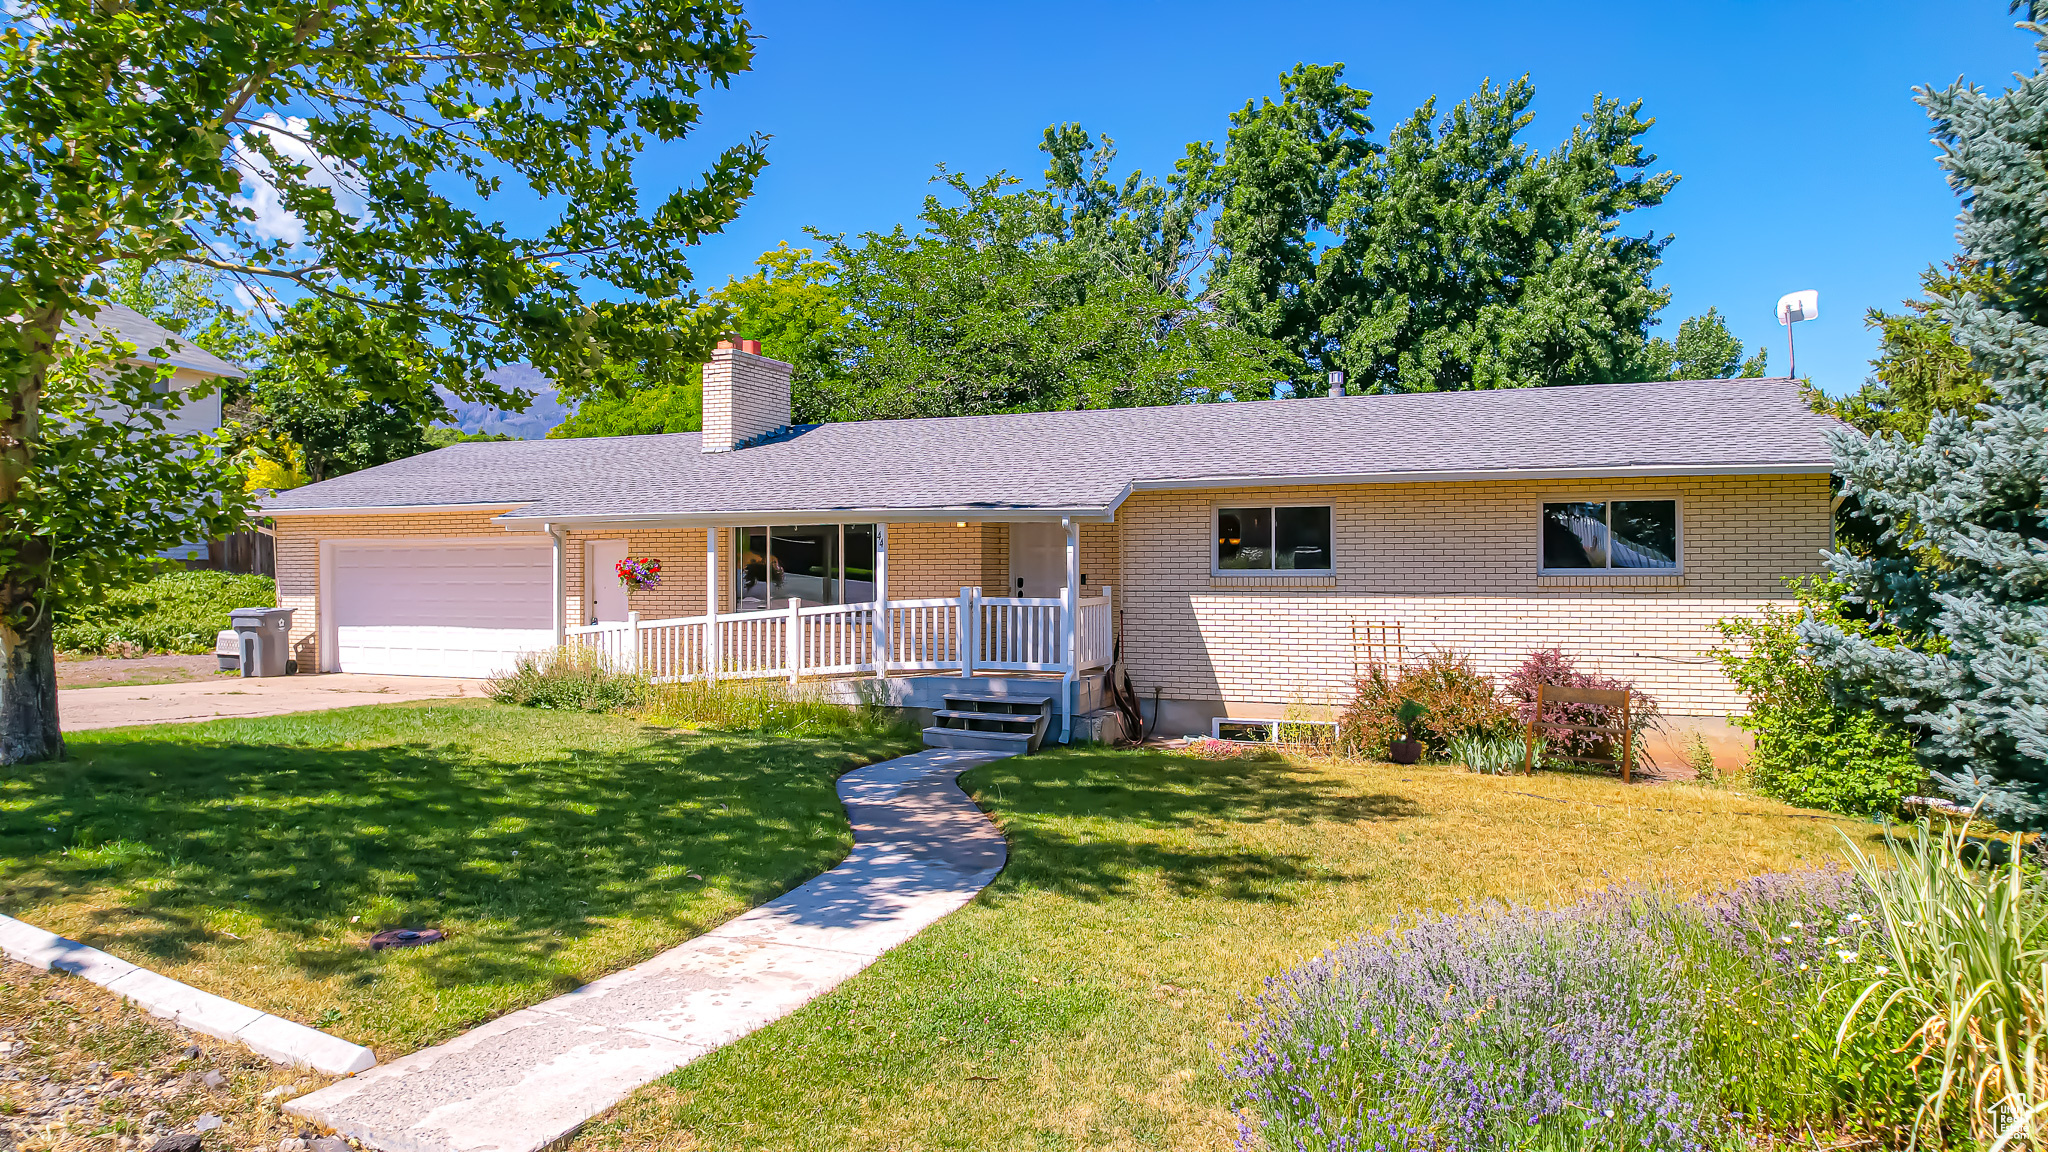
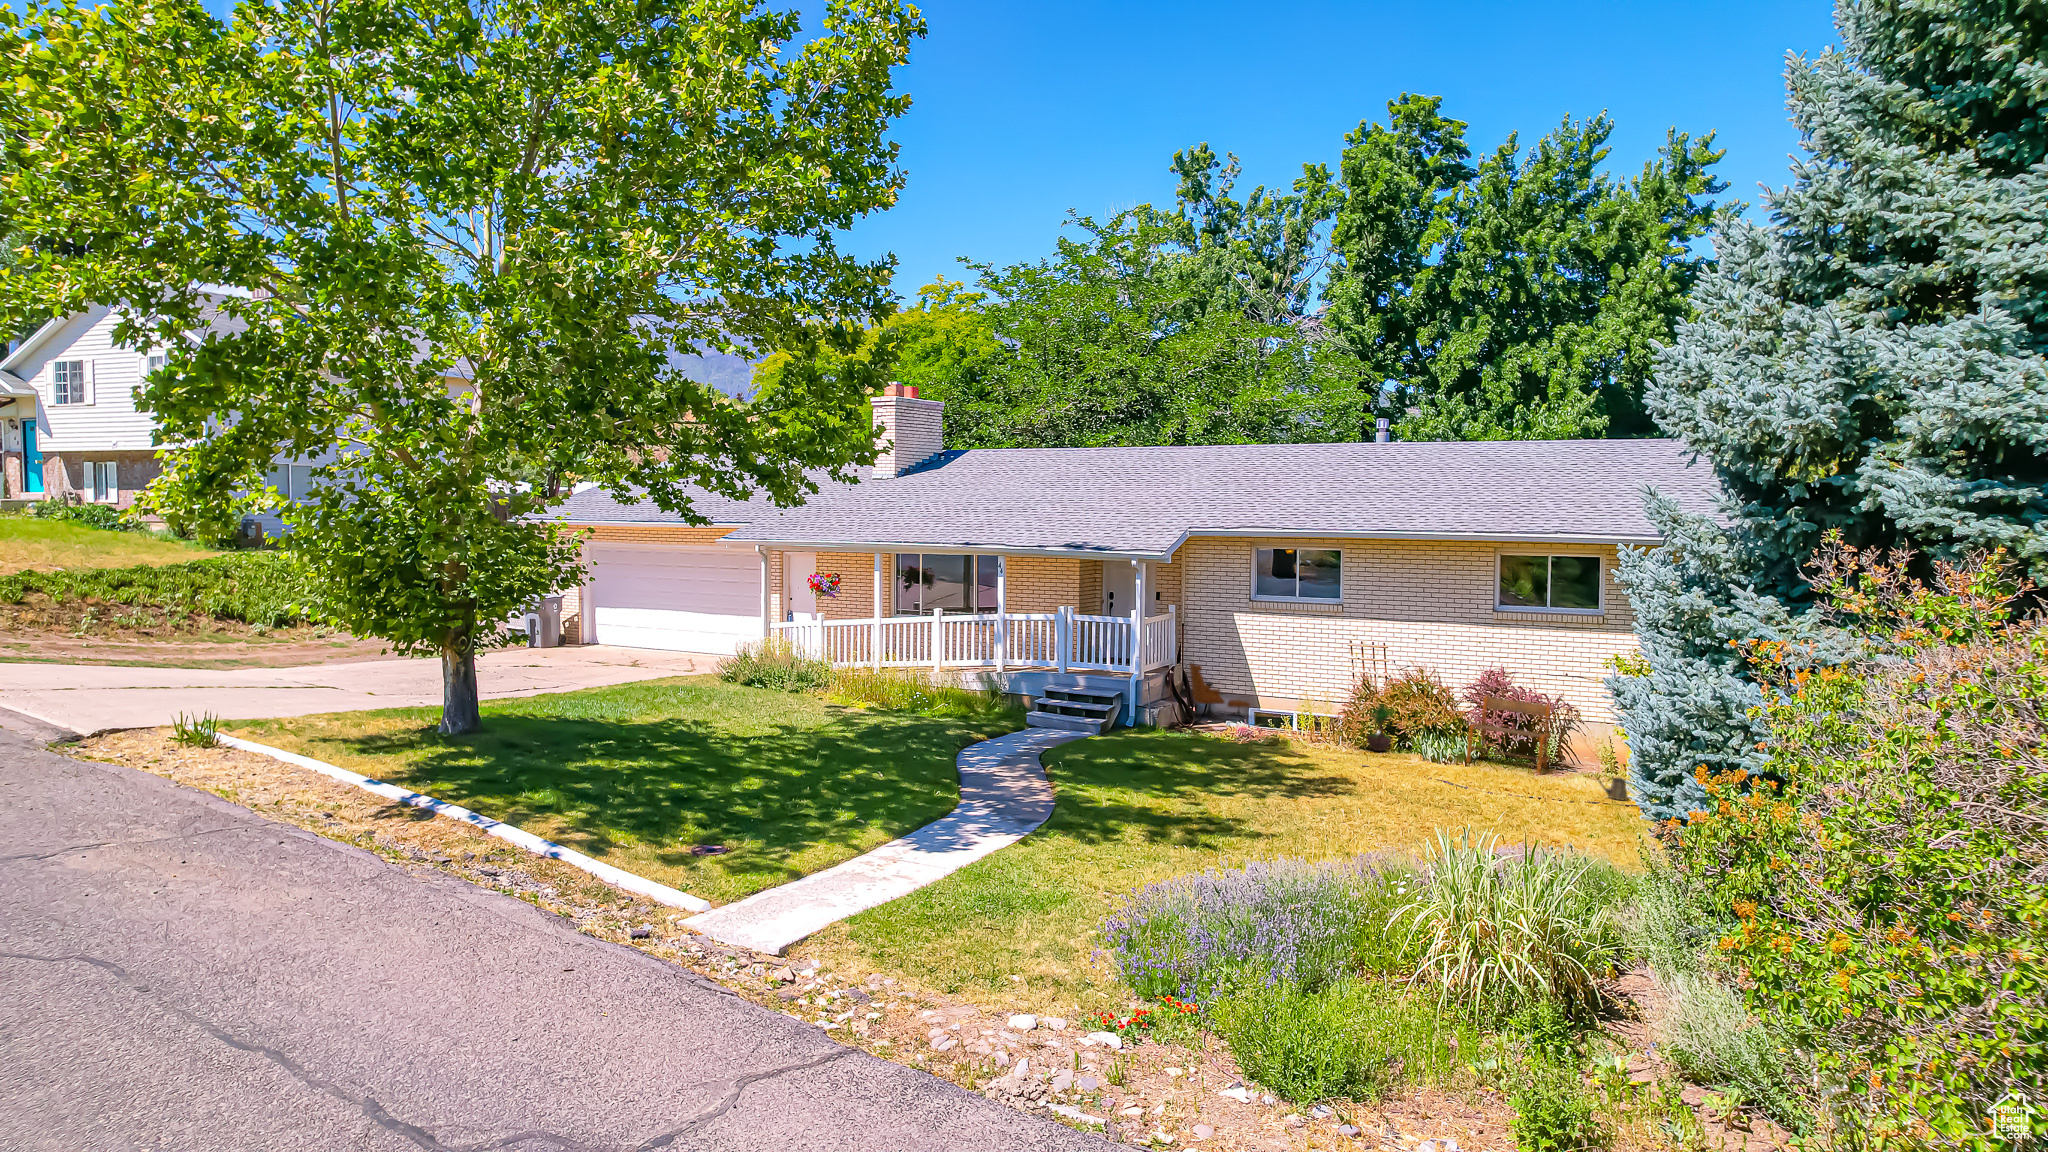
lounge chair: none [1136,660,1214,733] -> present [1190,663,1250,715]
watering can: none [1721,773,1778,809] -> present [1598,778,1628,800]

